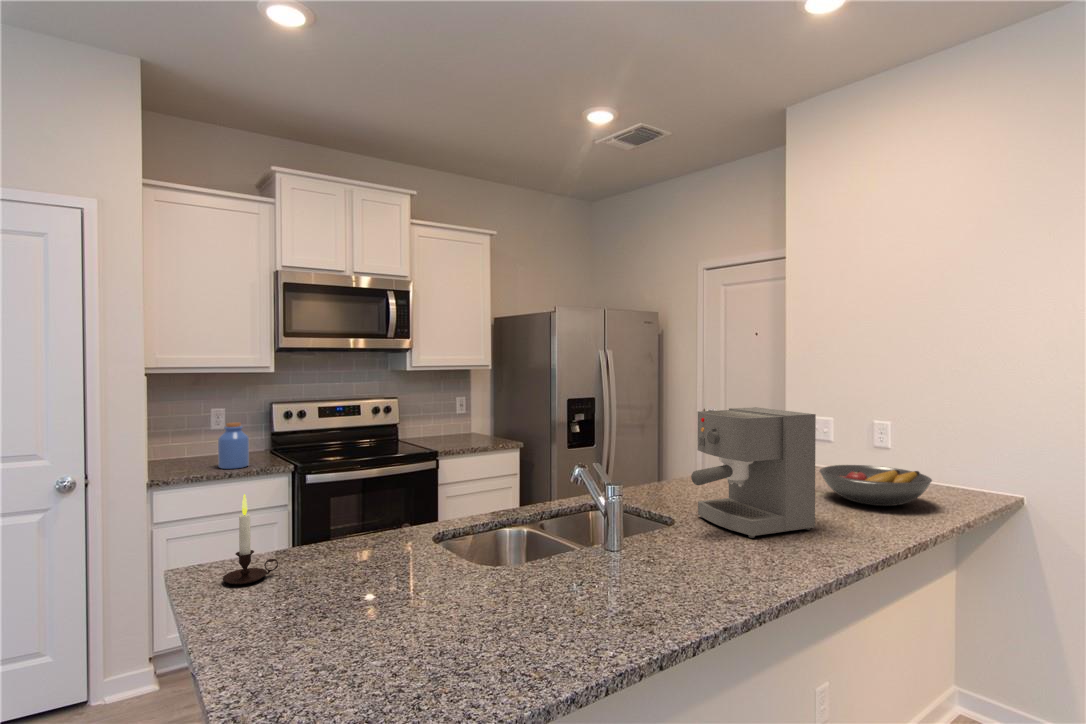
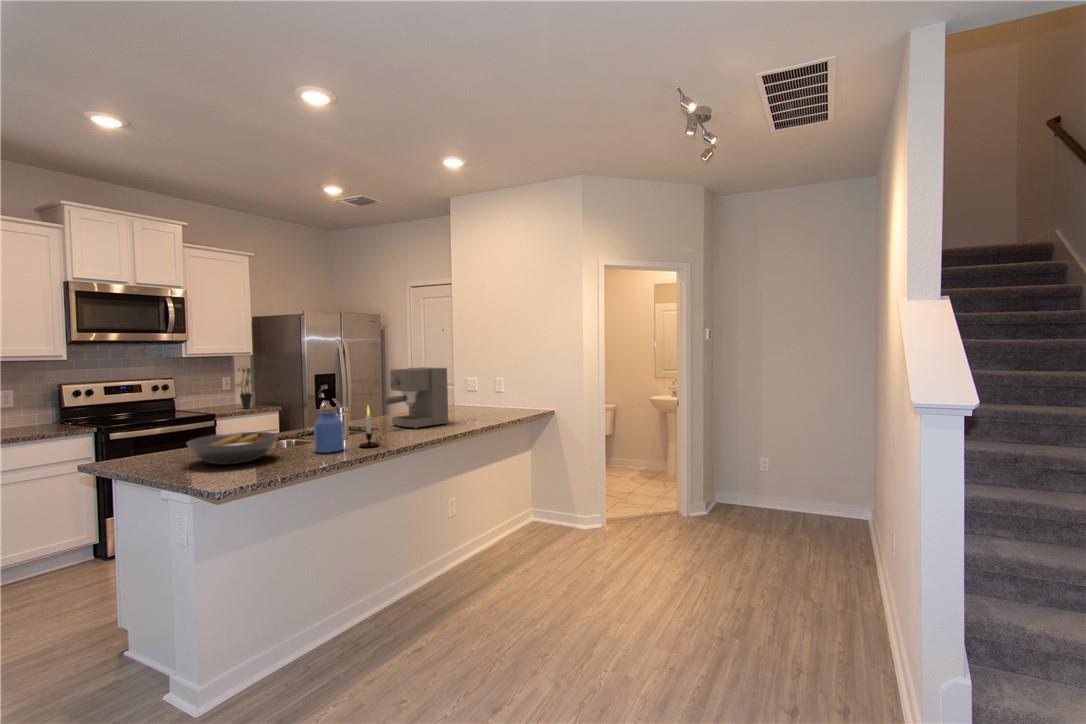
potted plant: none [467,383,494,444] -> present [236,368,252,409]
jar: present [218,422,249,469] -> present [314,407,343,453]
fruit bowl: present [819,465,932,506] -> present [187,432,278,465]
candle: present [223,494,278,584] -> present [360,407,379,447]

